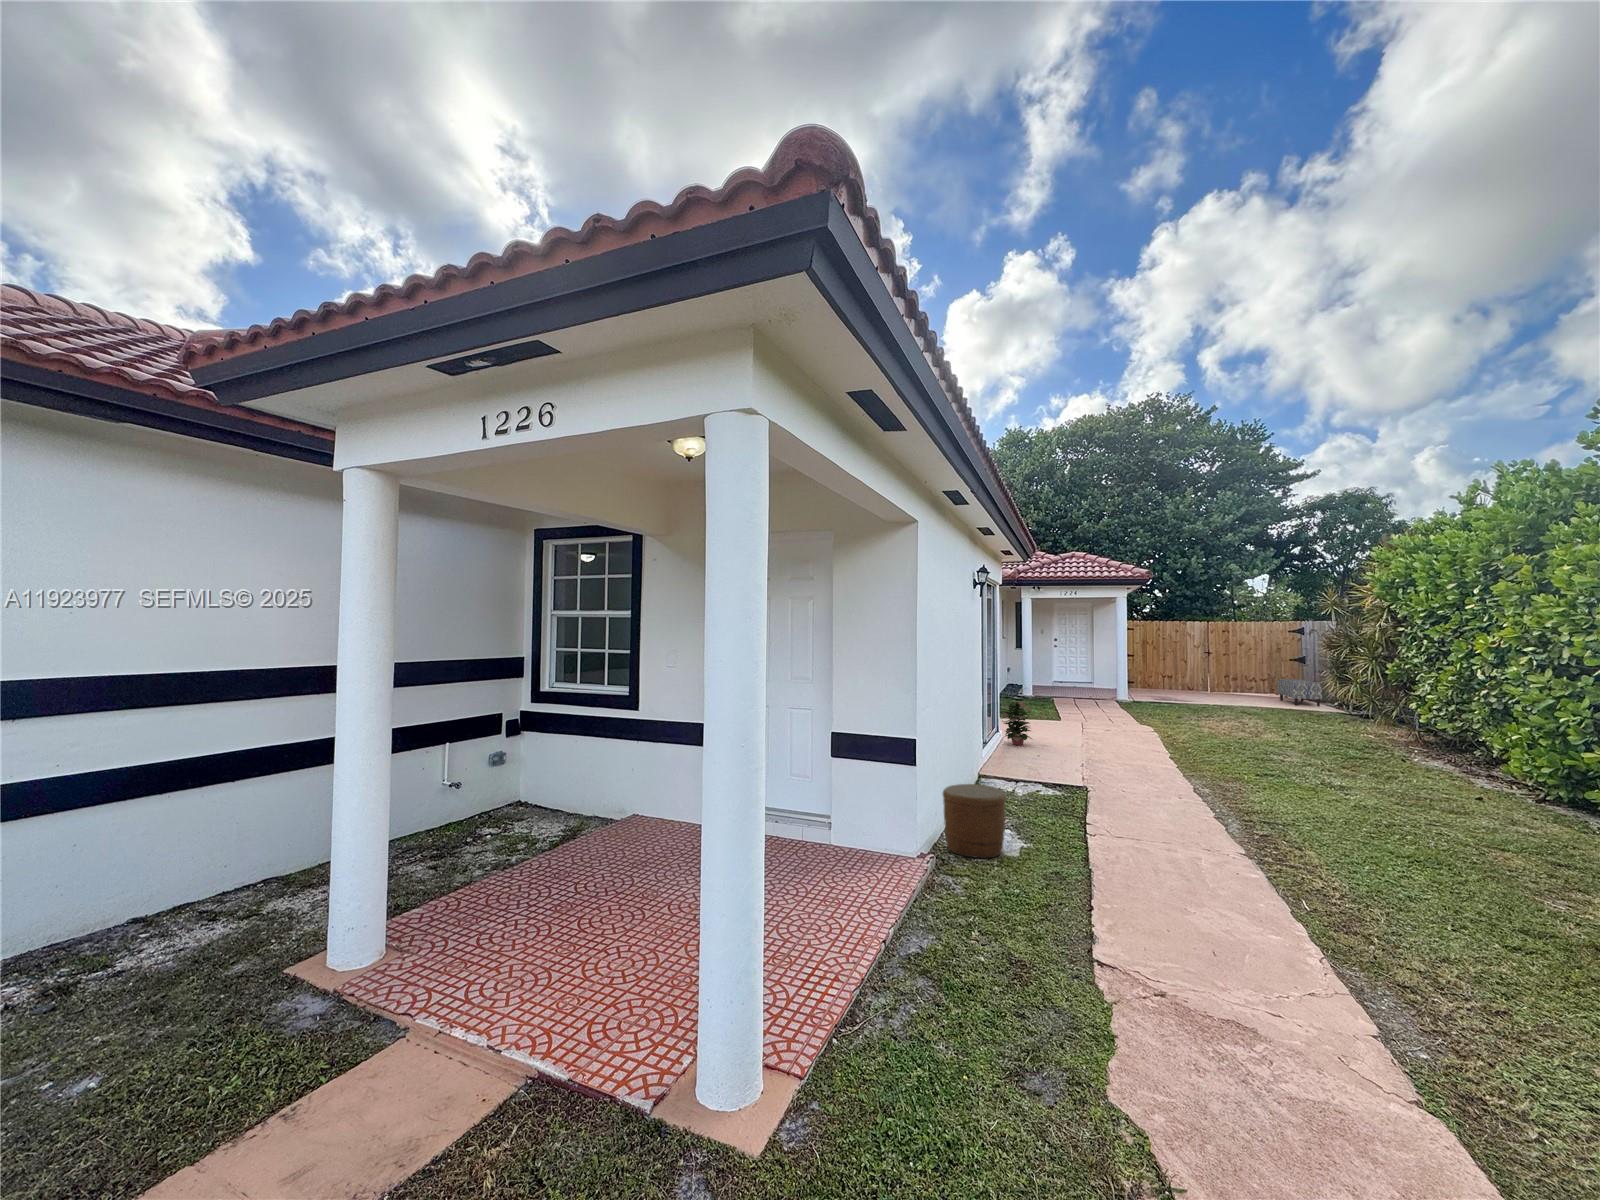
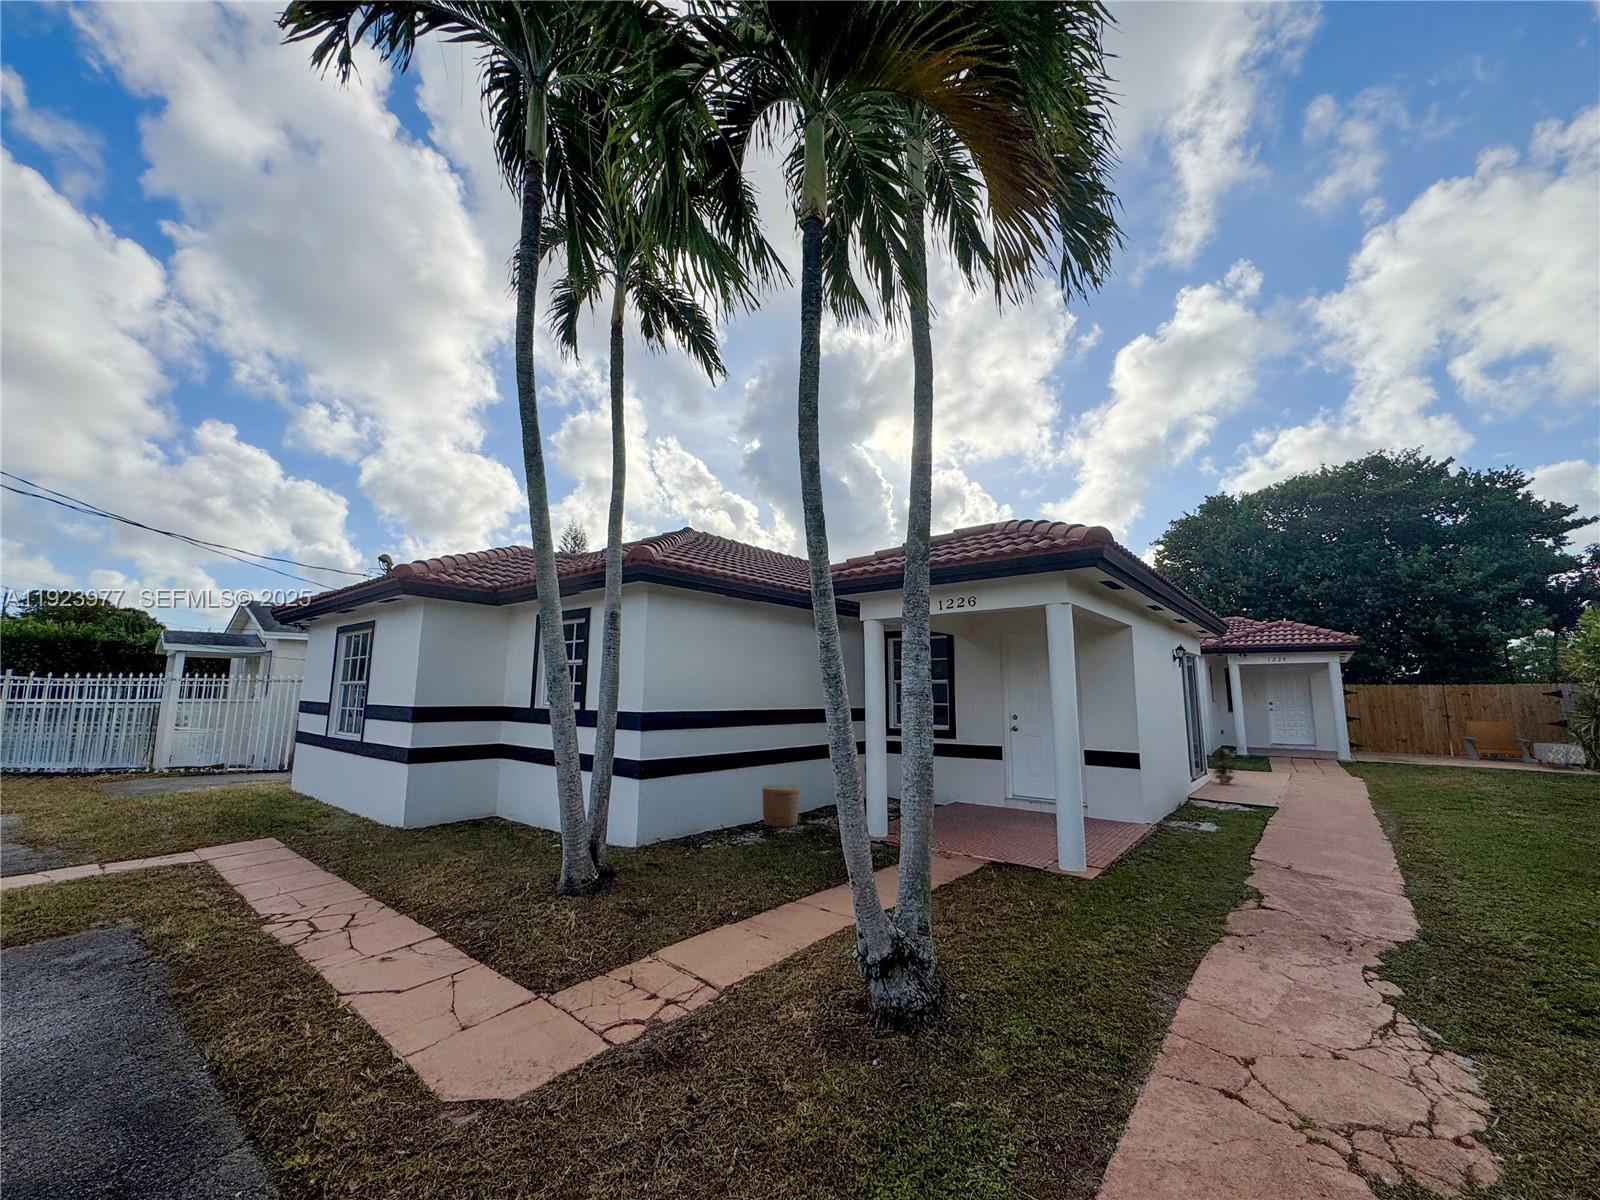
lounge chair: none [1216,658,1273,698] -> present [1462,721,1533,763]
woven basket: present [943,784,1006,858] -> present [762,785,800,828]

